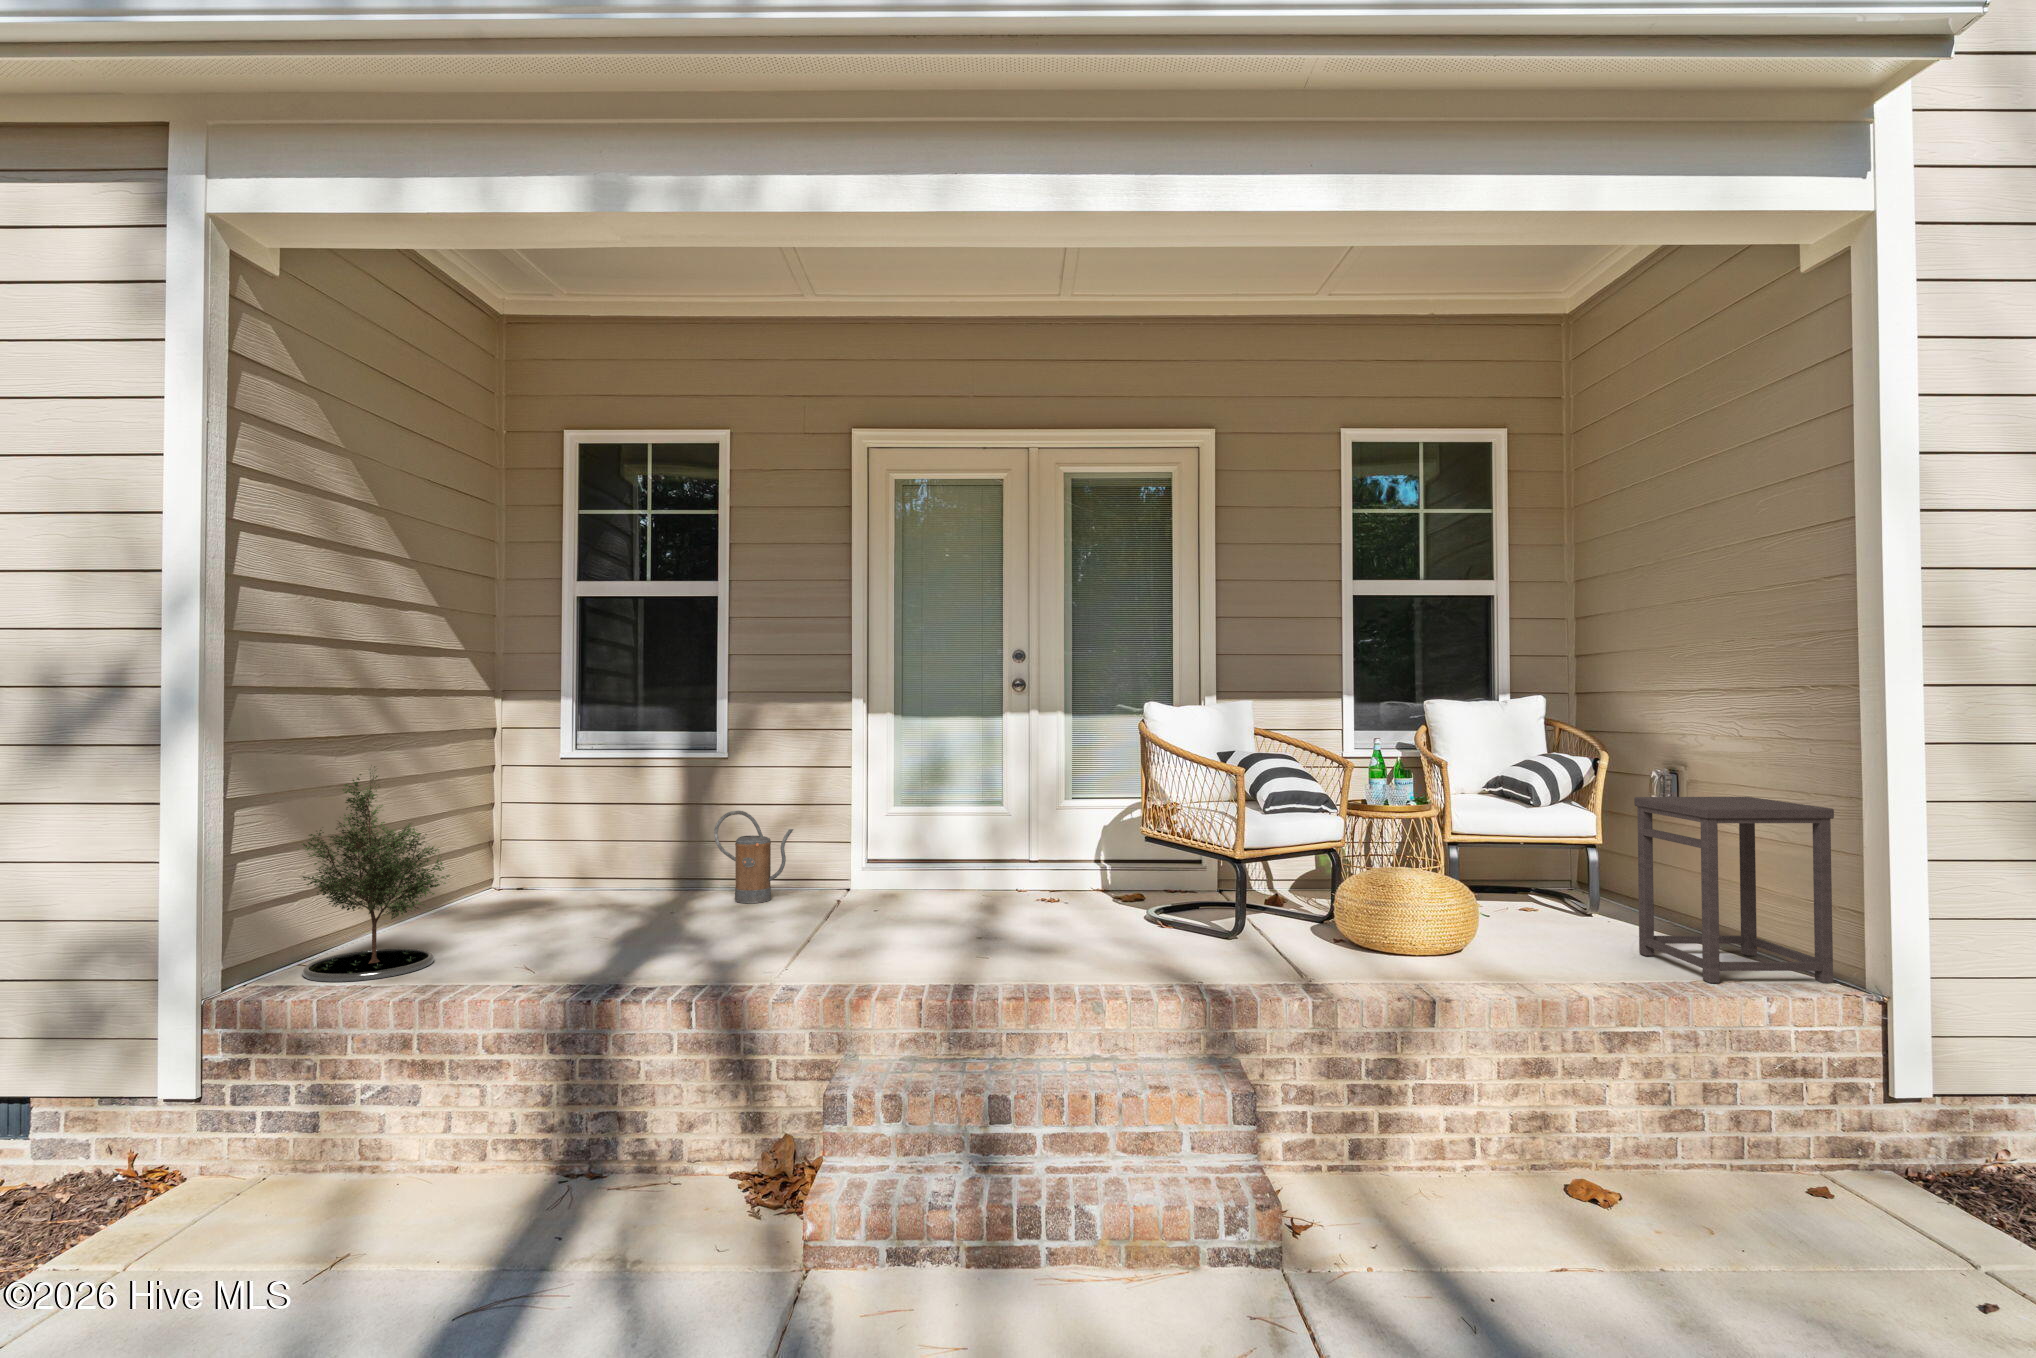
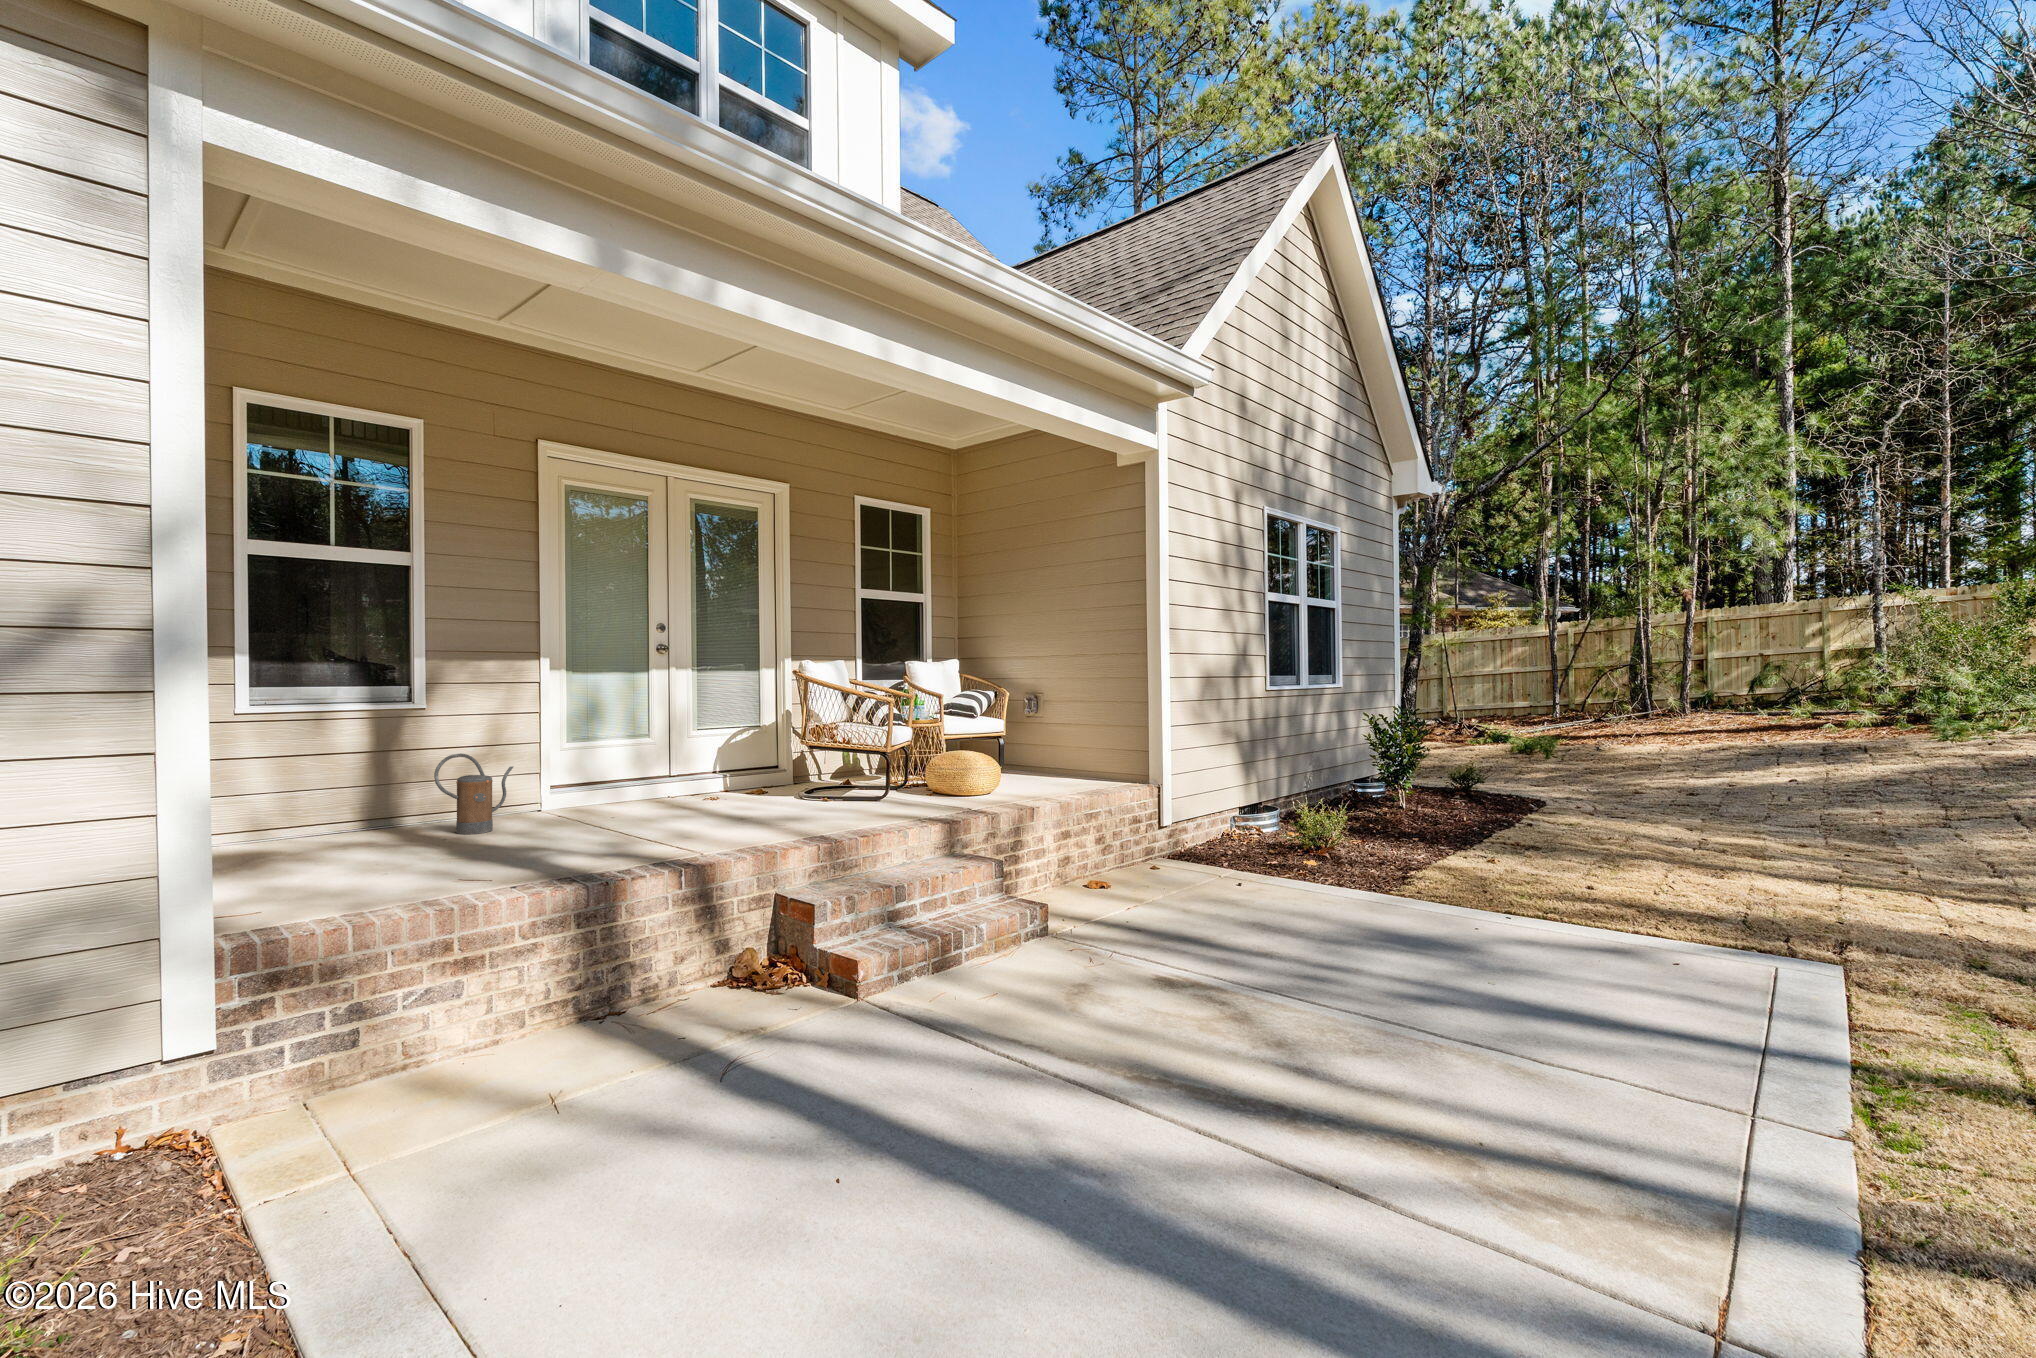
potted tree: present [297,766,450,982] -> none [205,705,388,925]
side table: present [1634,797,1834,983] -> none [1047,708,1124,789]

